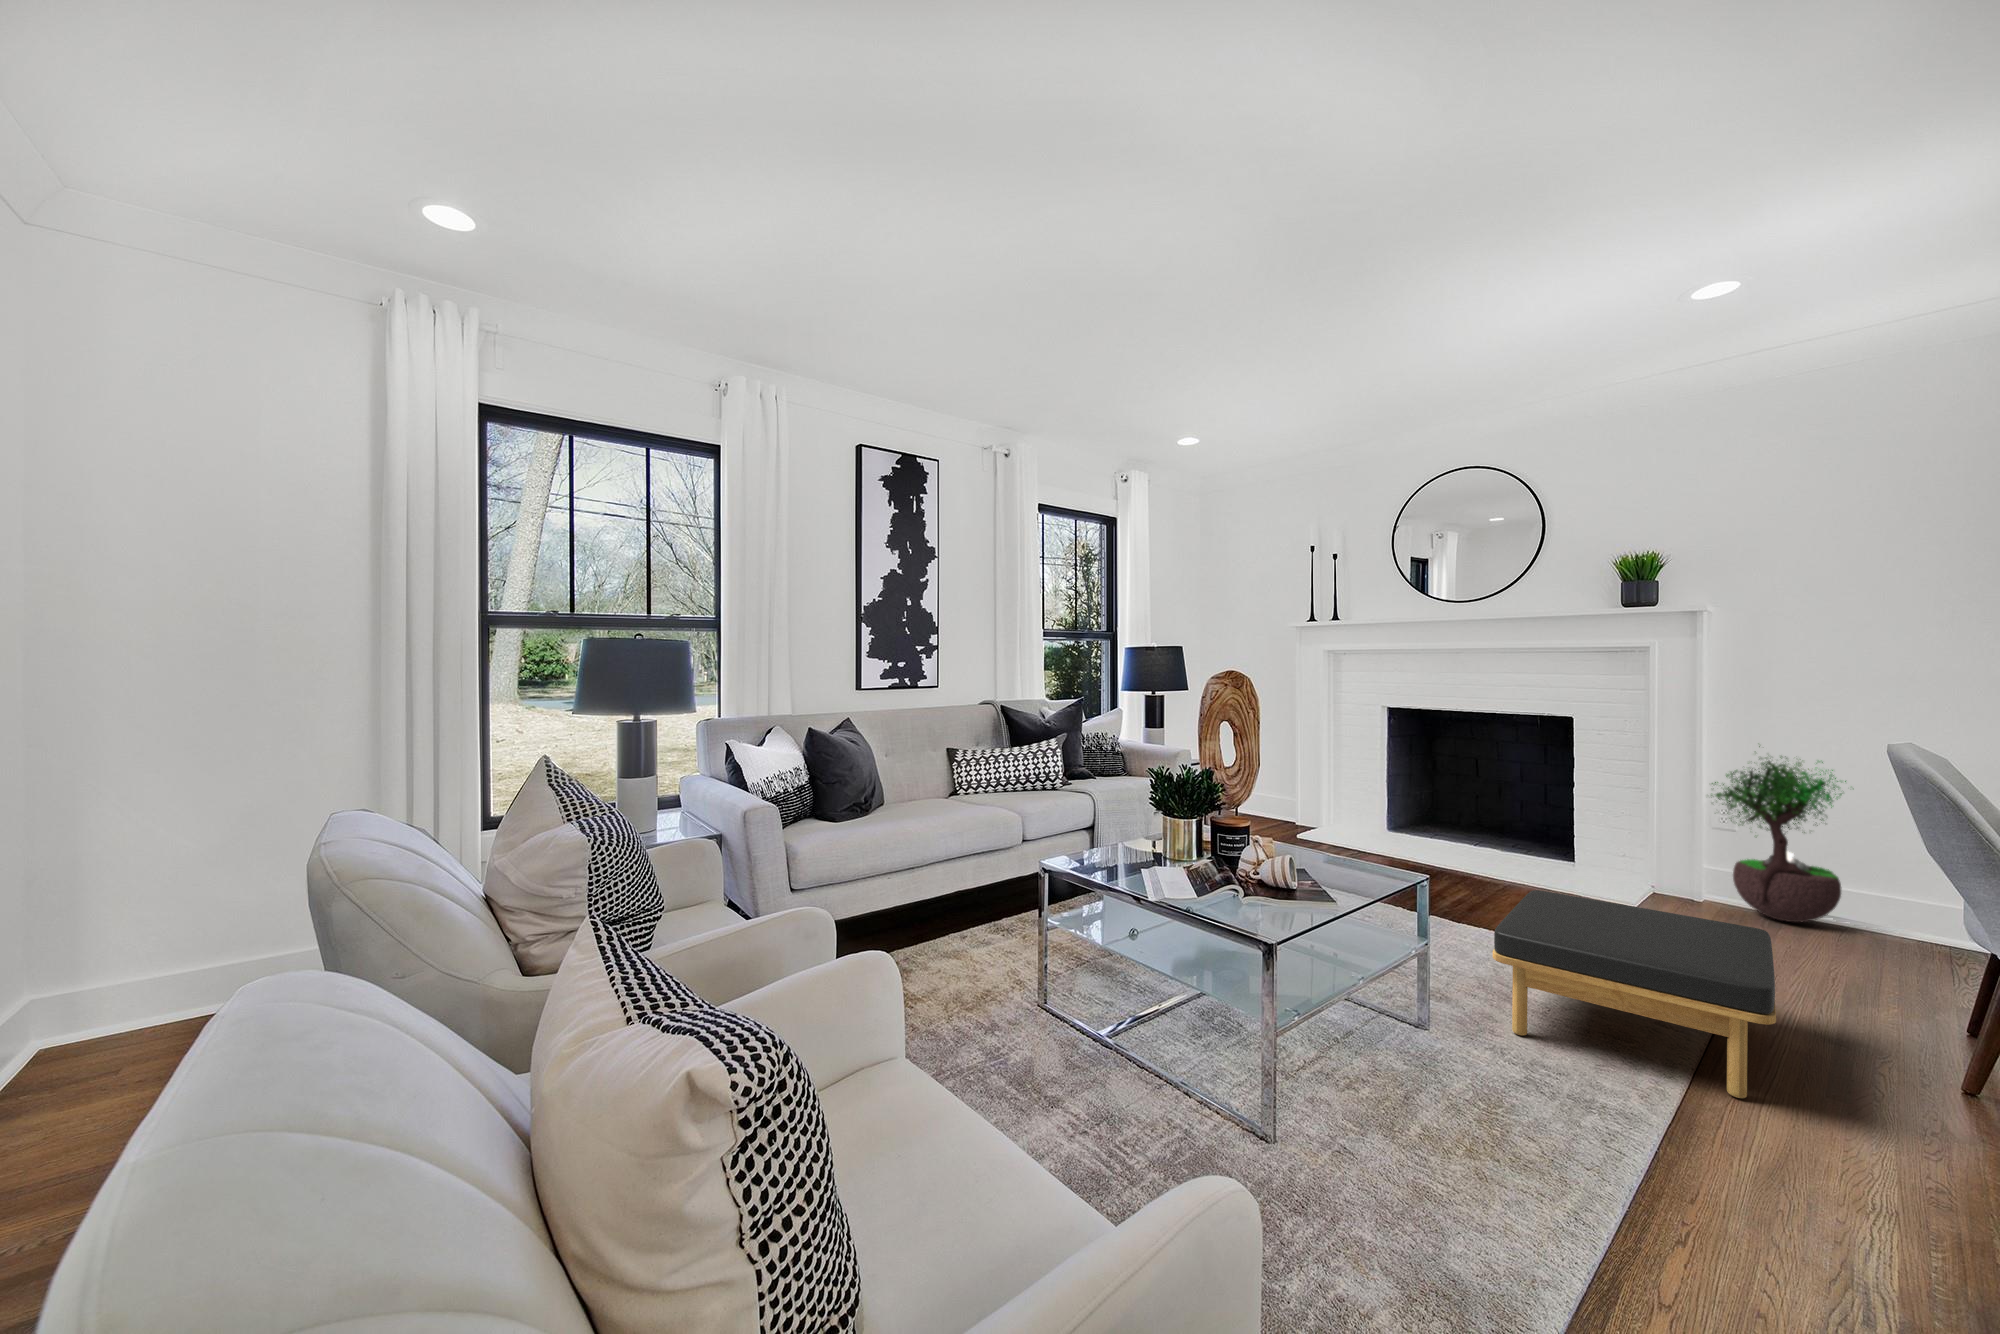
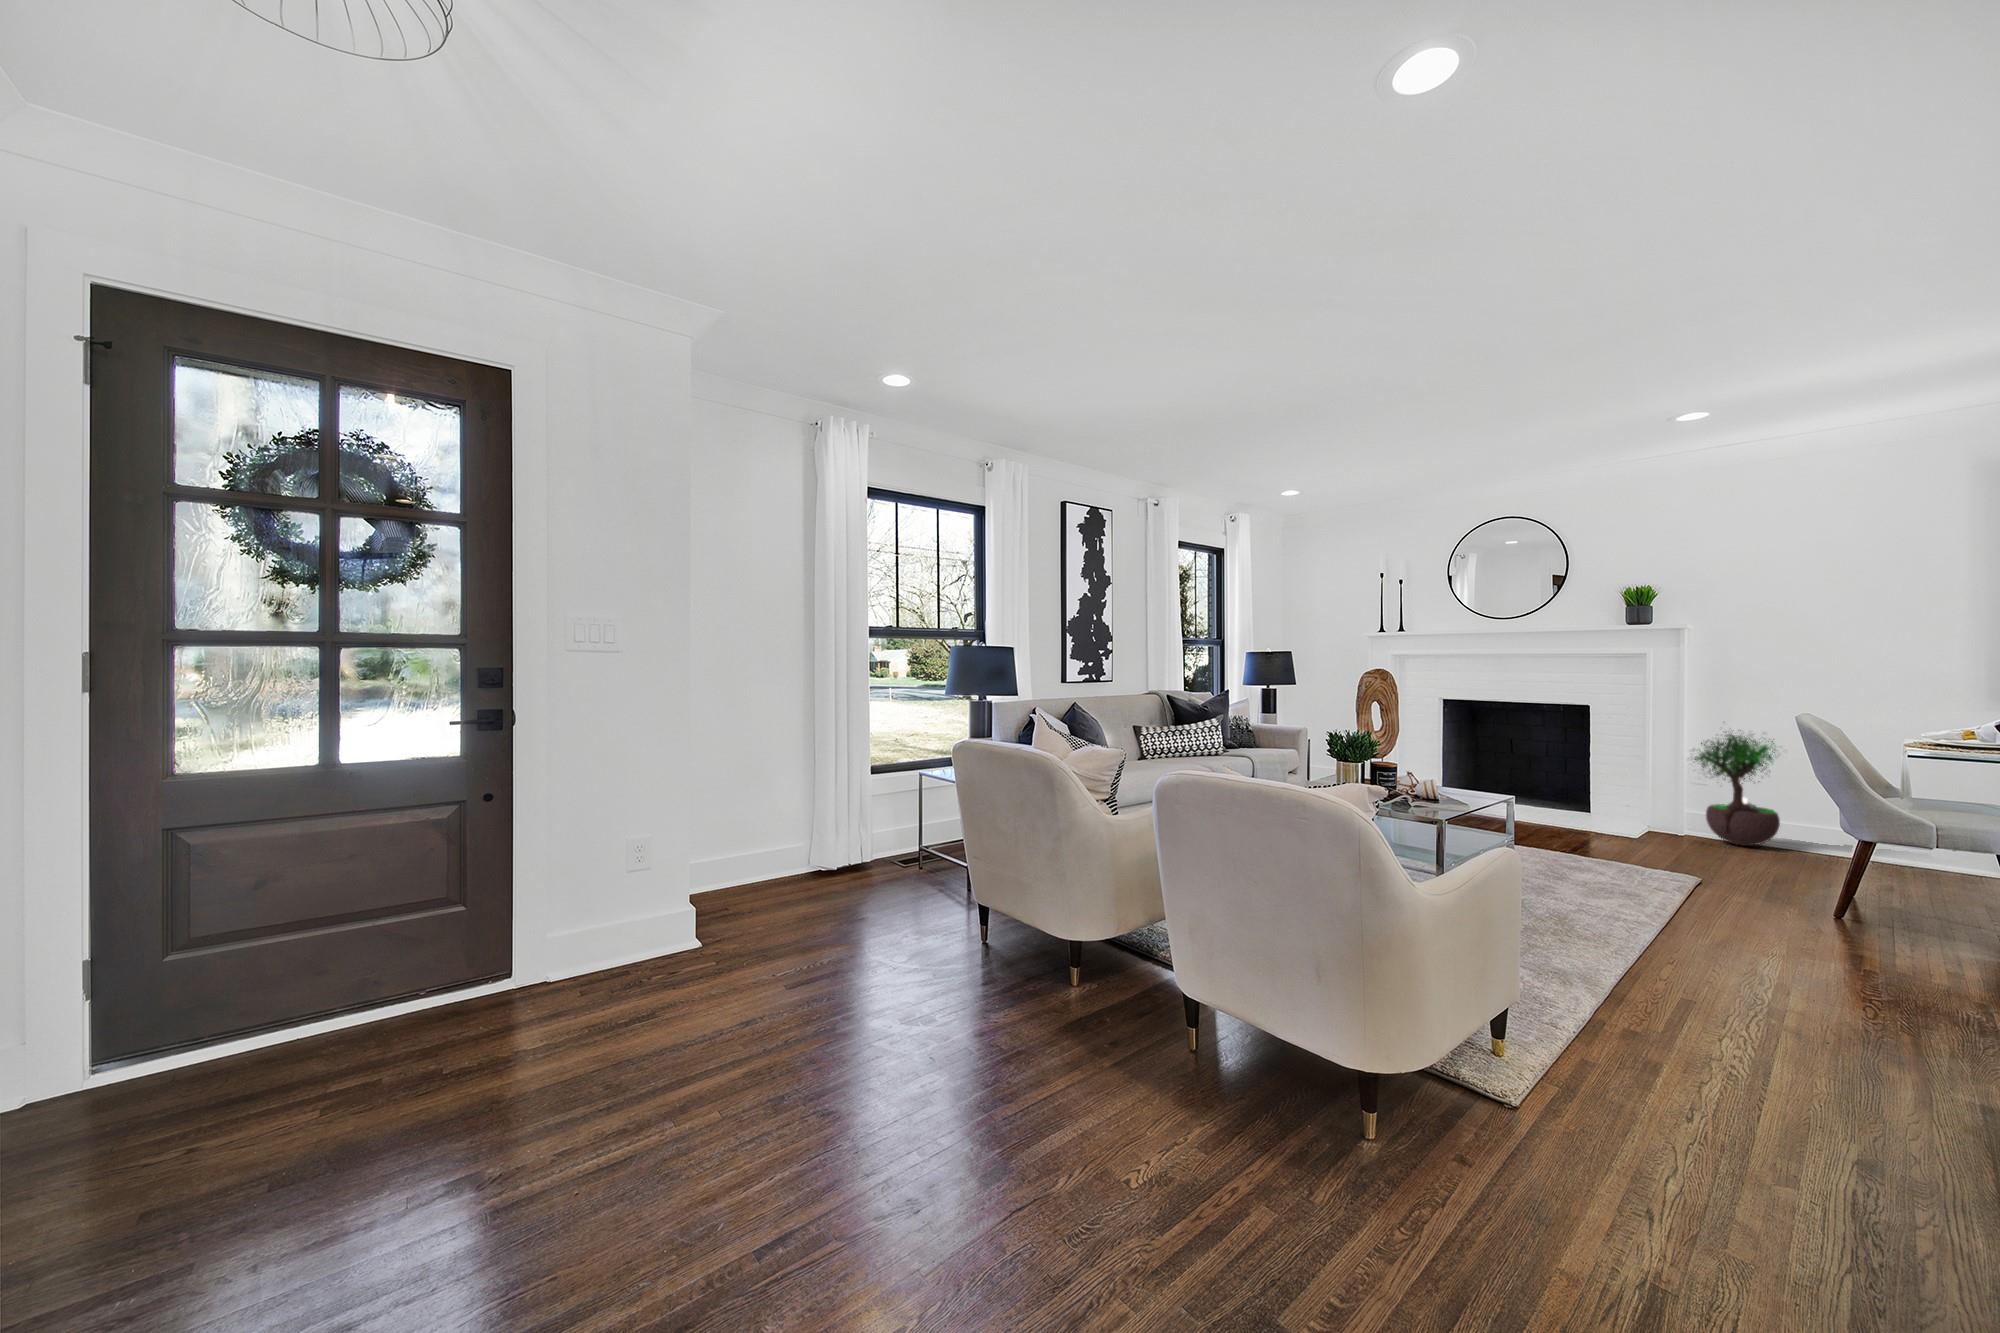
ottoman: present [1493,890,1776,1098] -> none [1552,815,1725,920]

